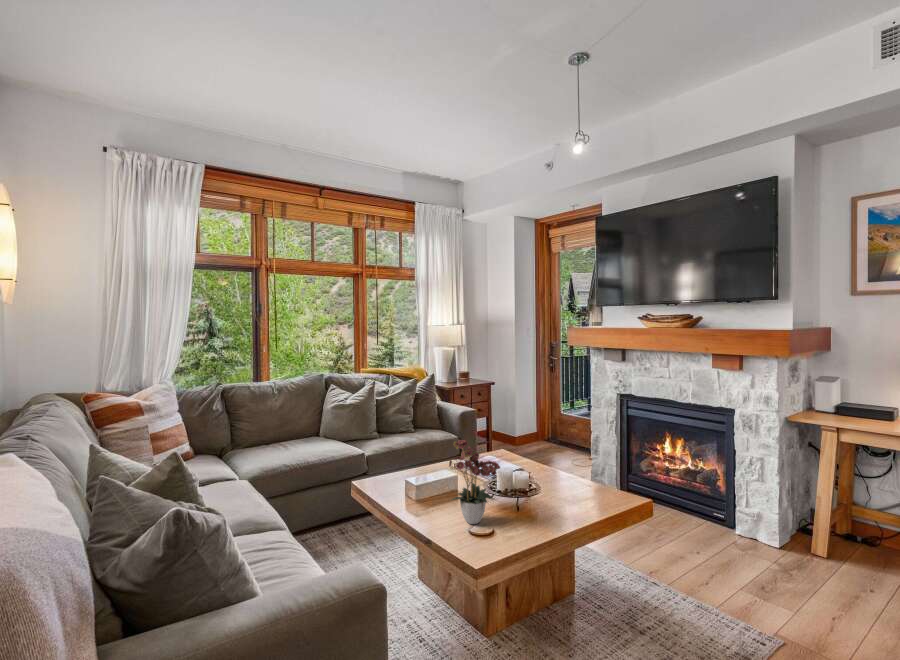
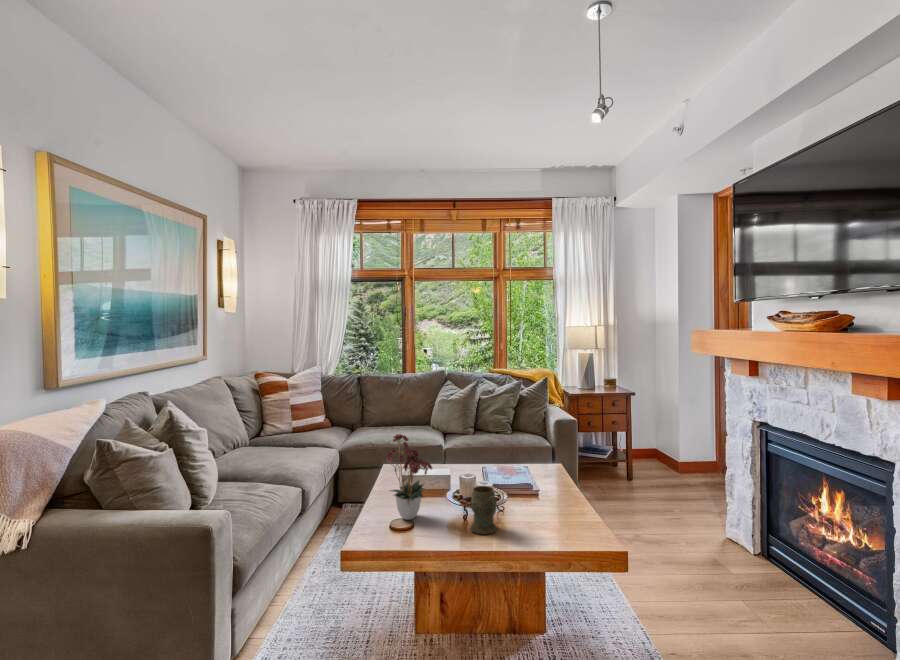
mug: none [535,474,570,518] -> present [470,486,497,535]

